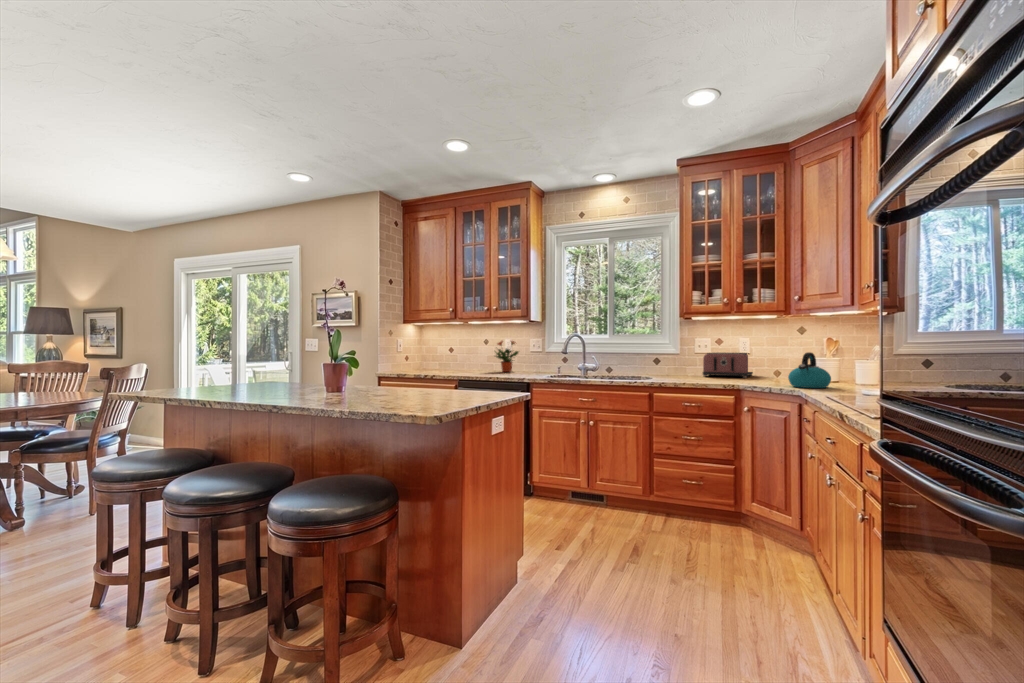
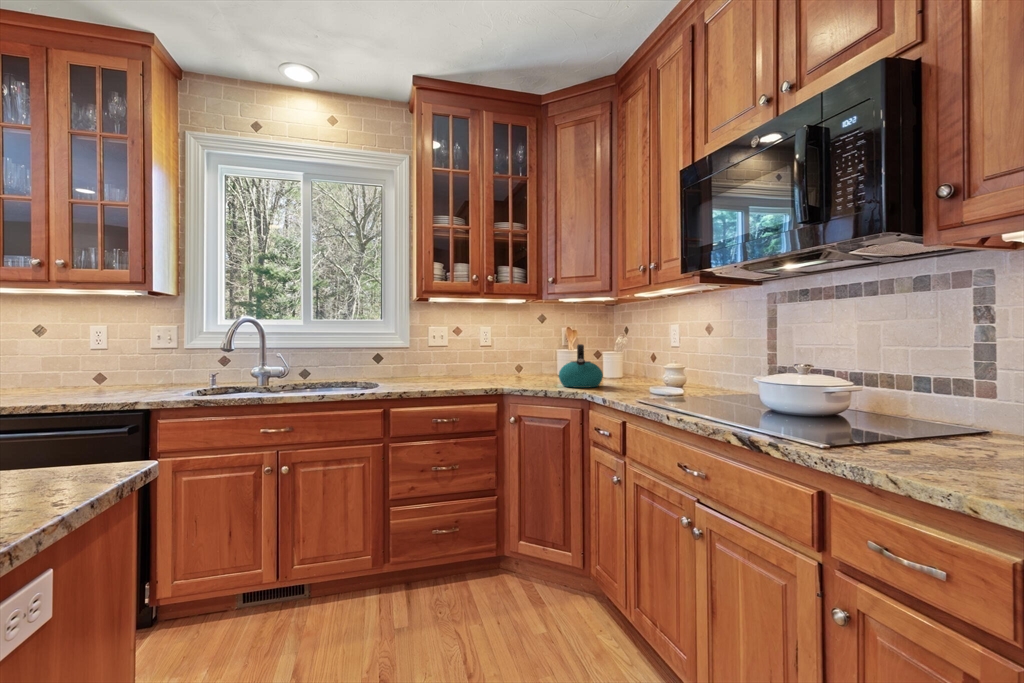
potted plant: present [495,341,518,372] -> none [59,326,128,388]
toaster: present [703,353,753,378] -> none [439,347,492,378]

